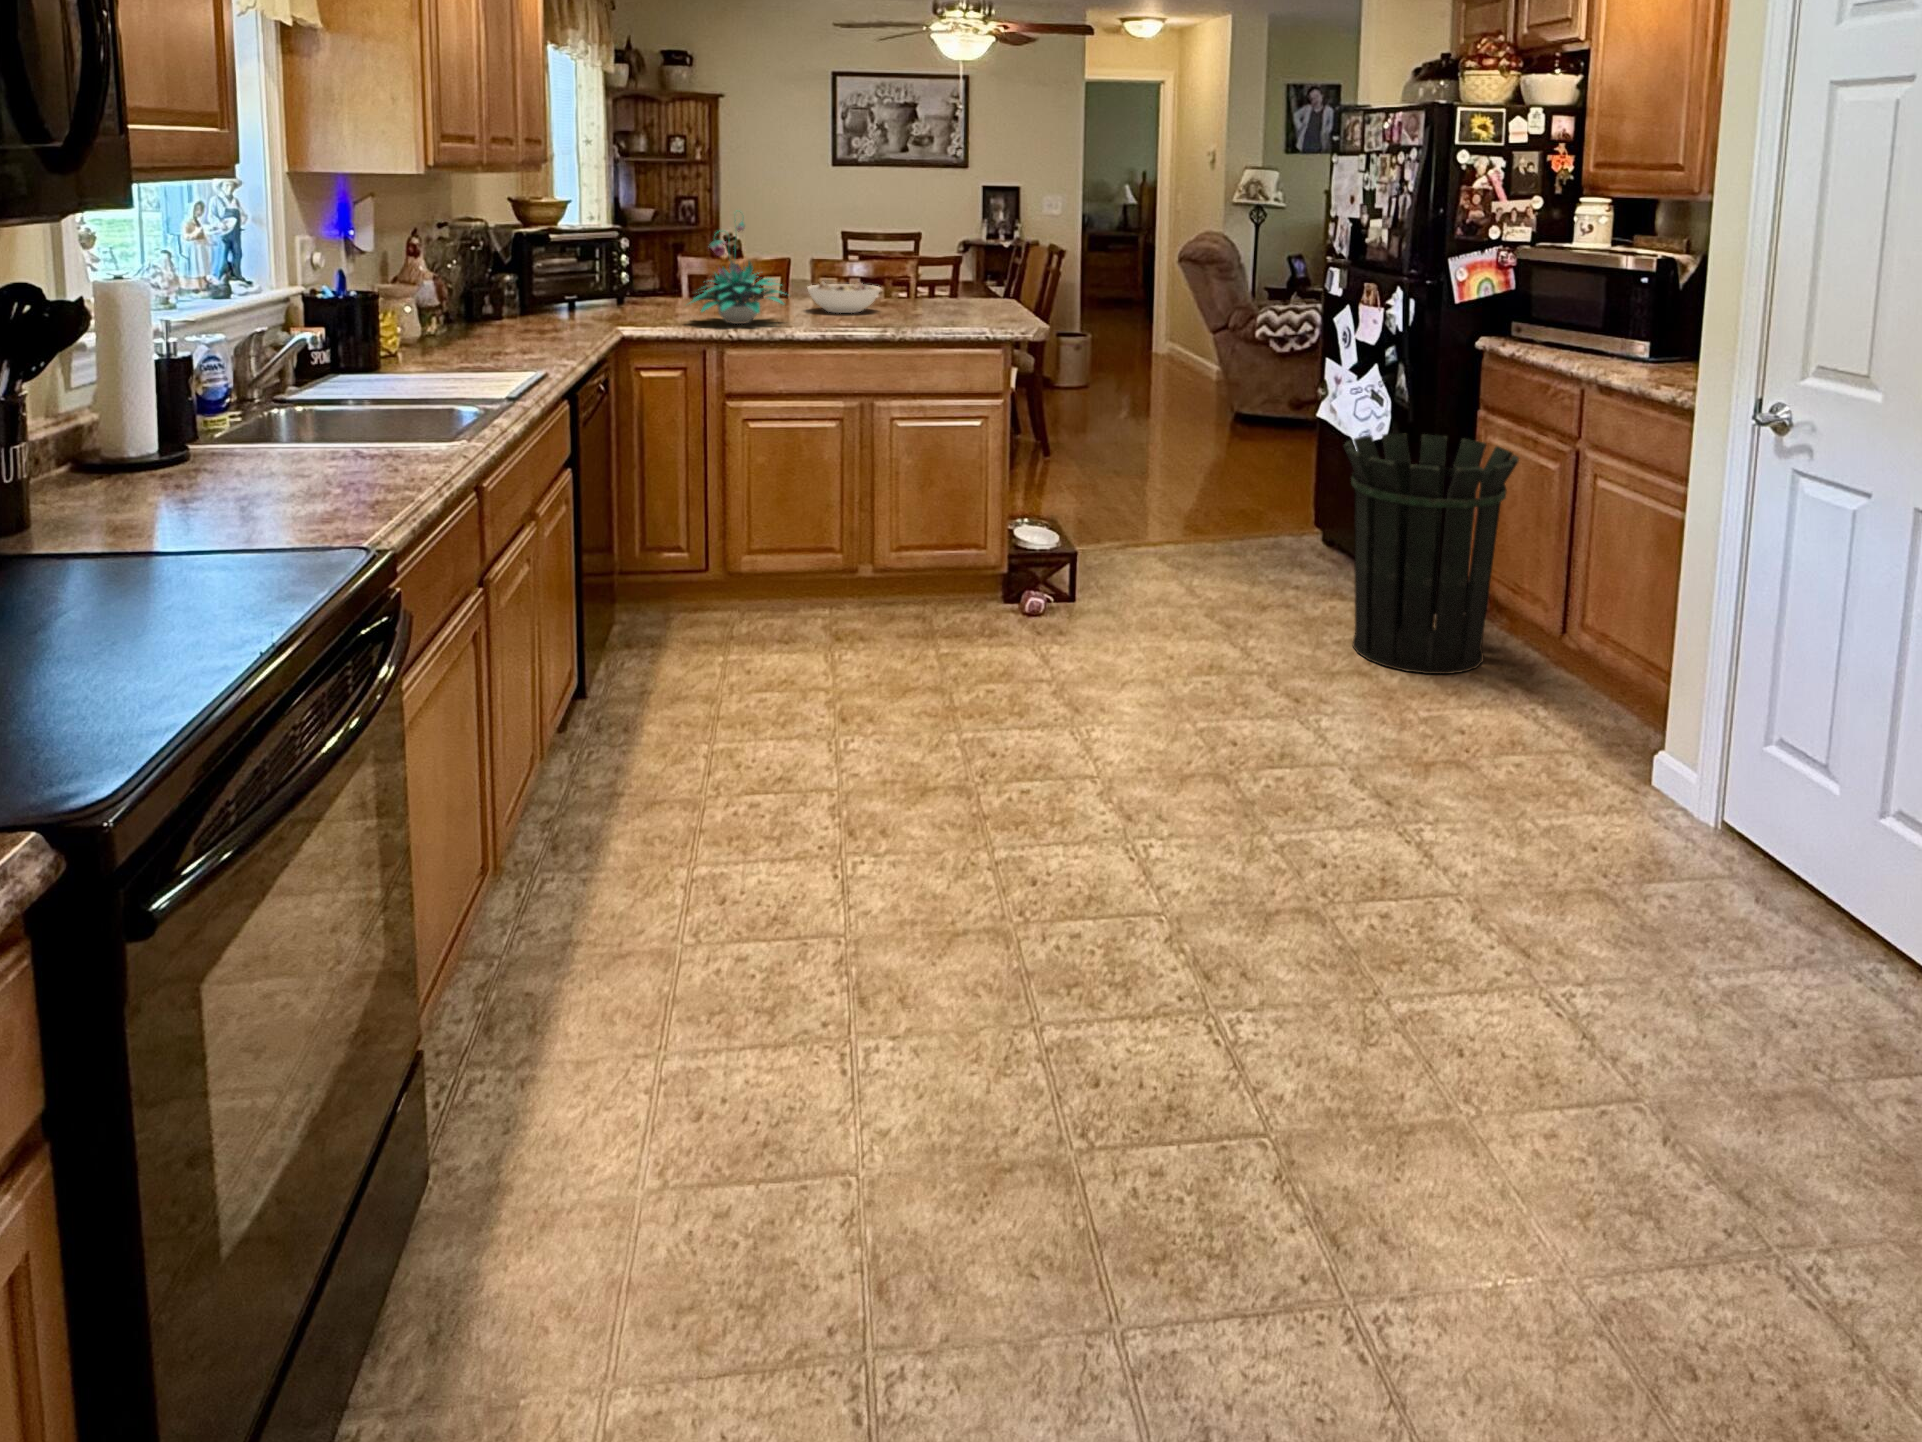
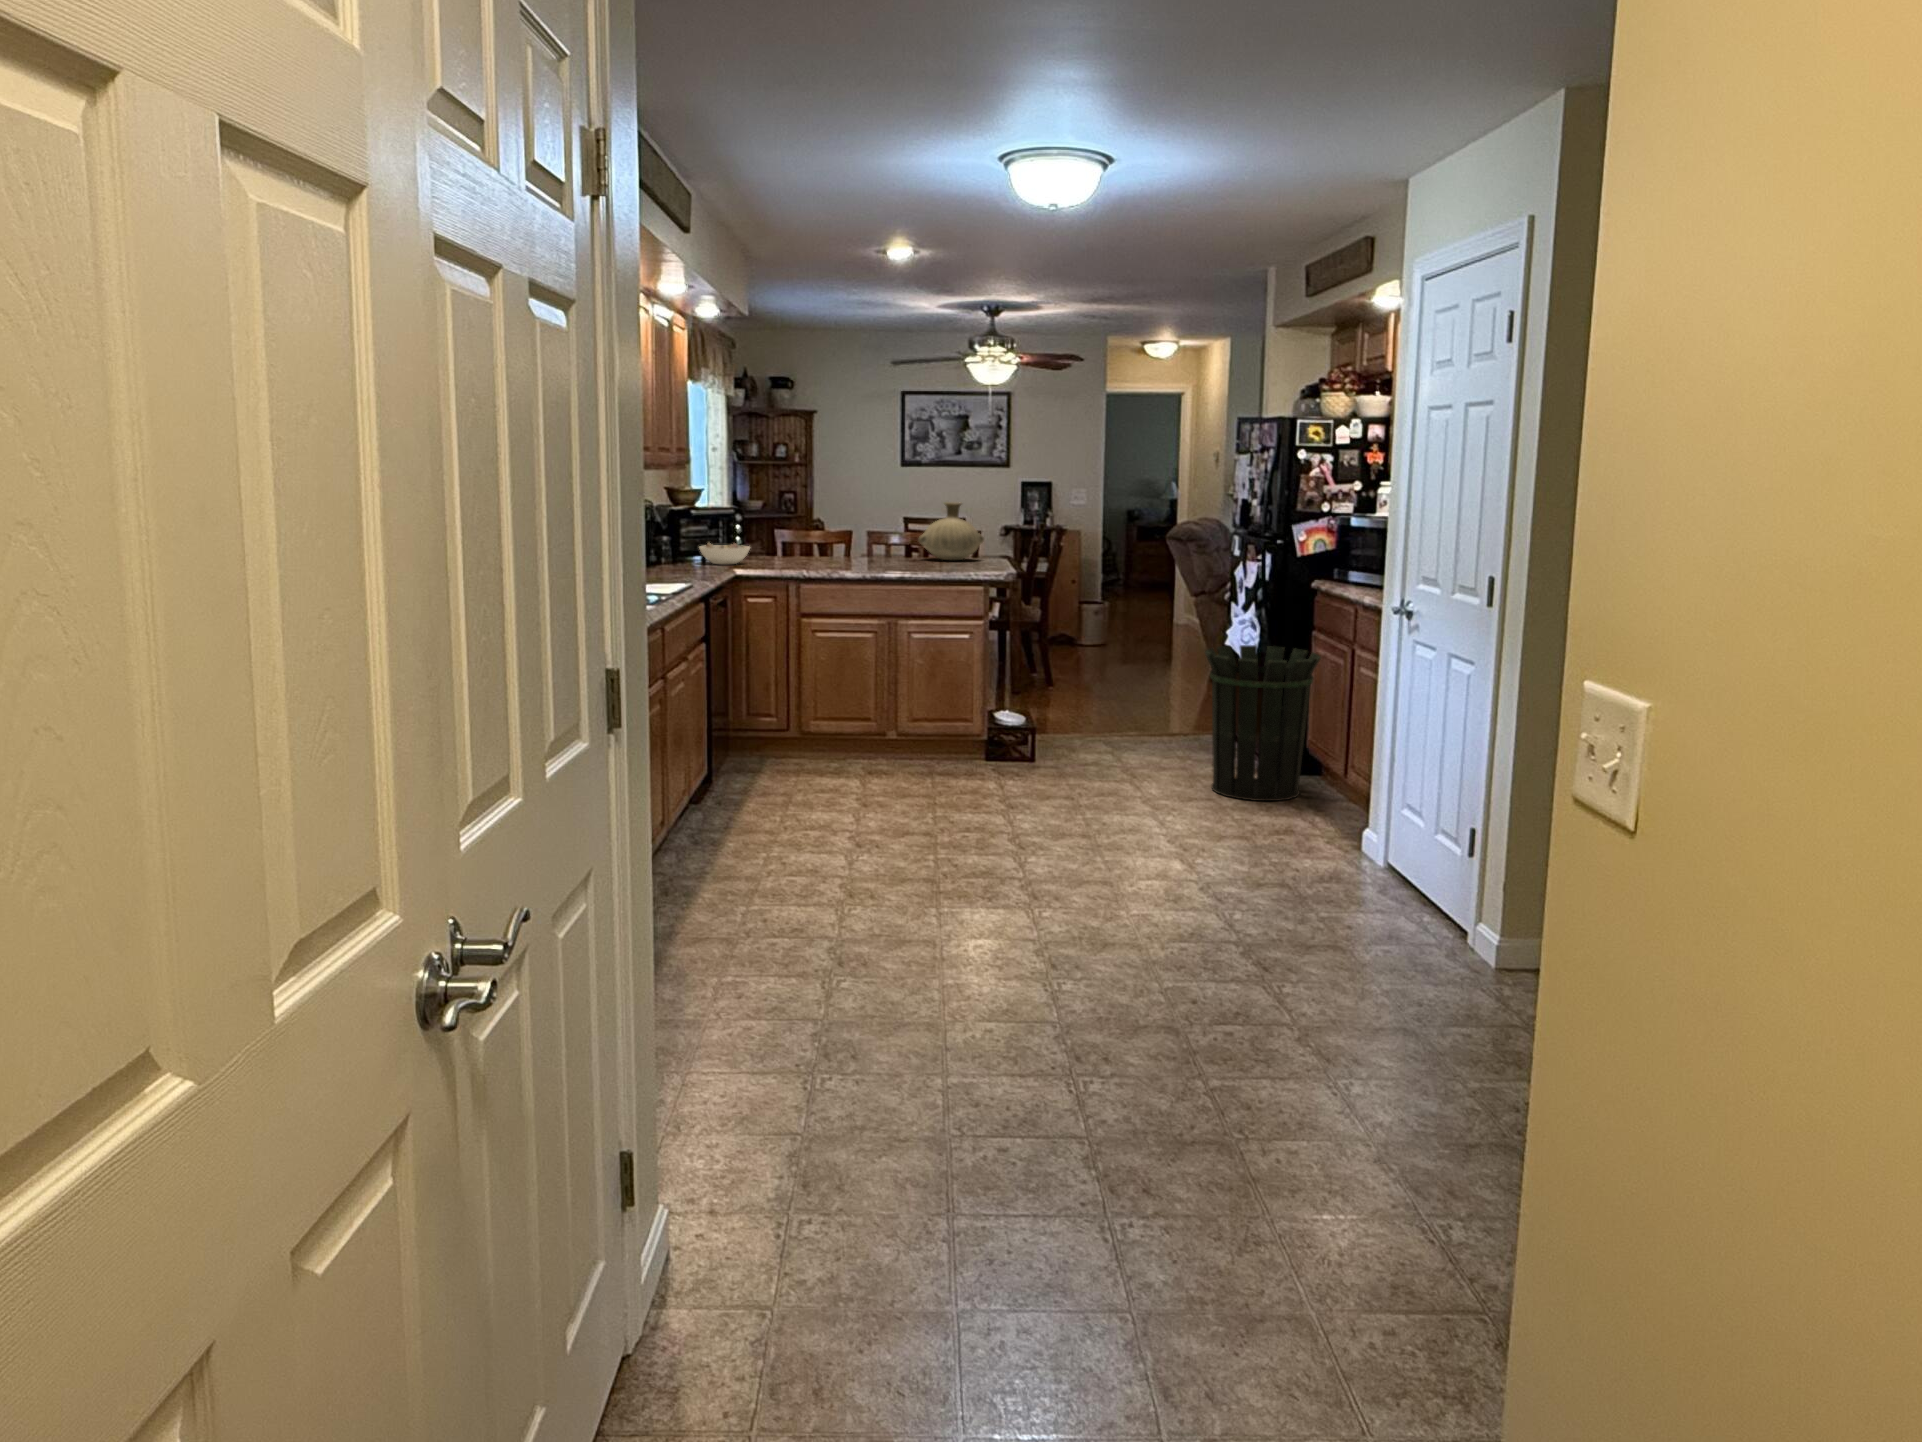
plant: present [691,220,783,324] -> none [776,493,846,569]
vase: none [889,220,981,302] -> present [919,502,984,560]
bowl: present [808,282,880,313] -> present [699,543,750,564]

